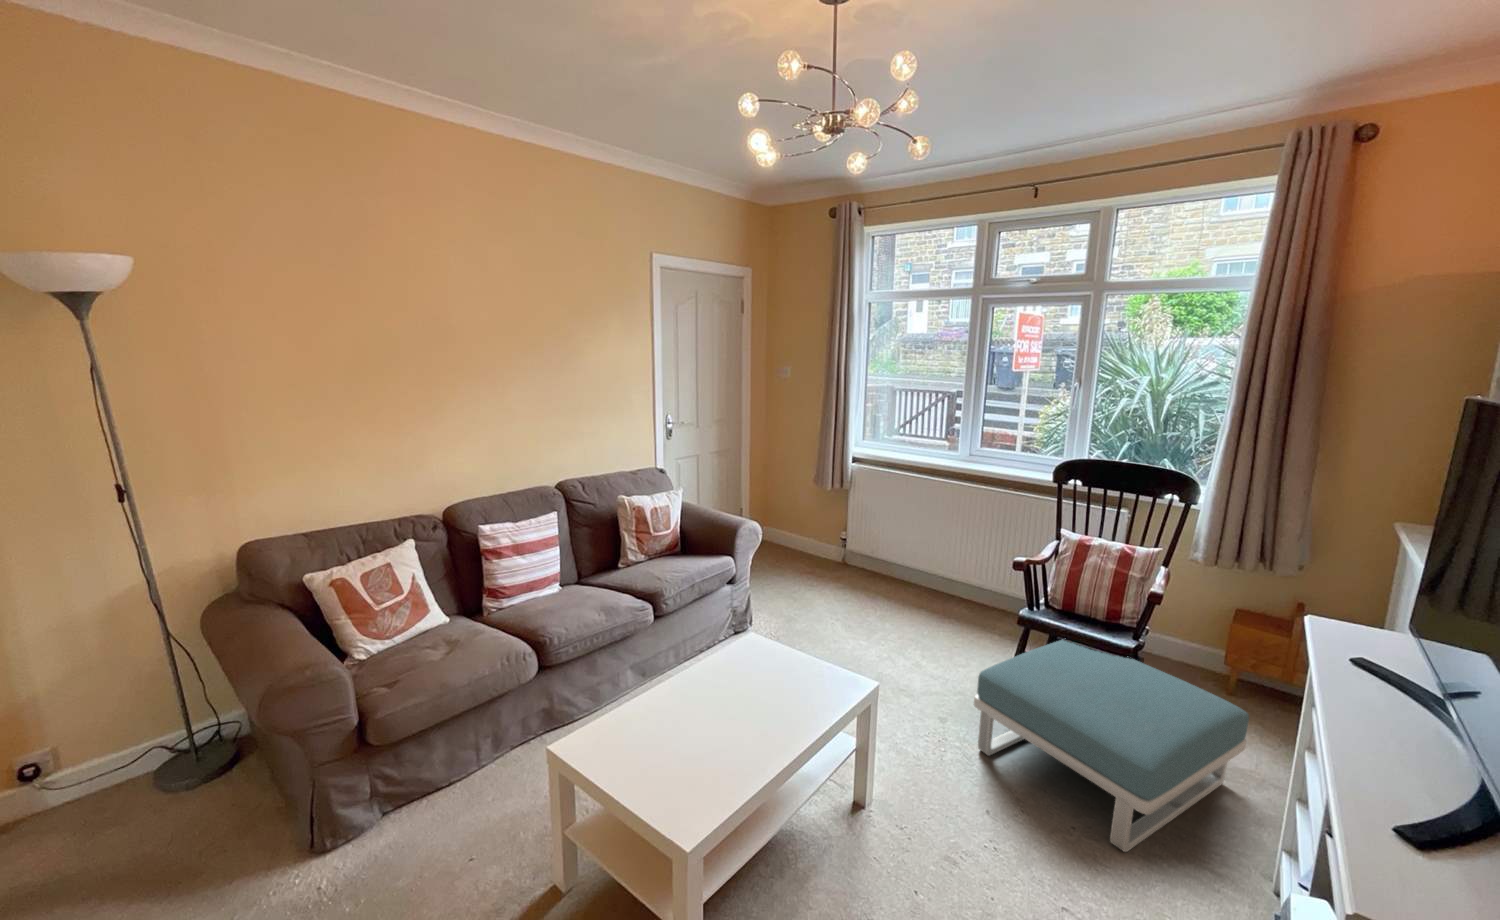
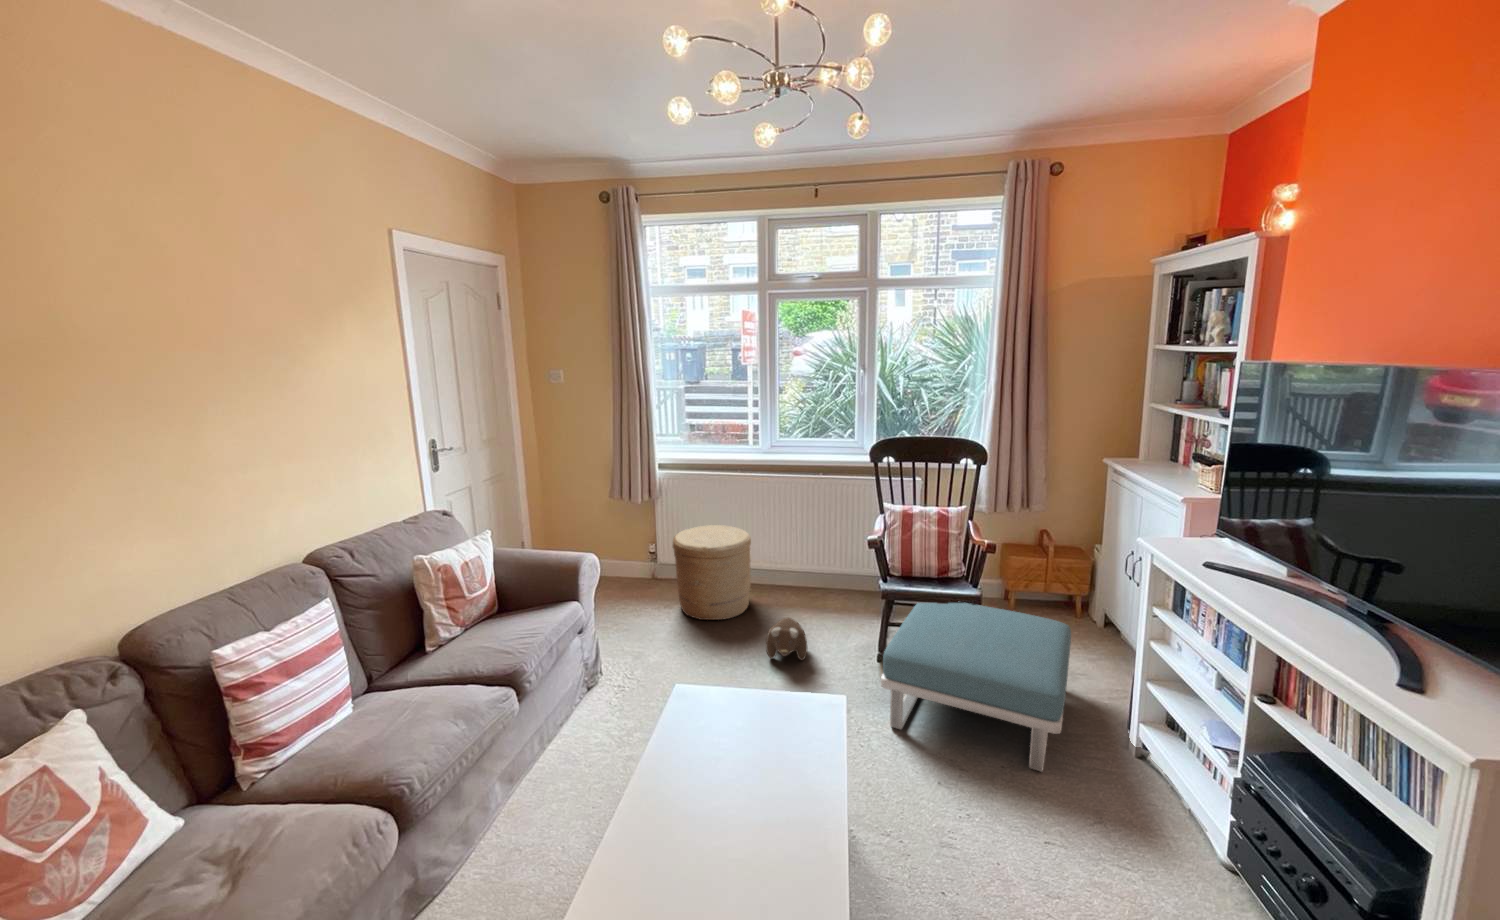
woven basket: none [847,522,924,613] -> present [673,525,751,620]
plush toy: none [899,621,943,666] -> present [766,618,807,660]

